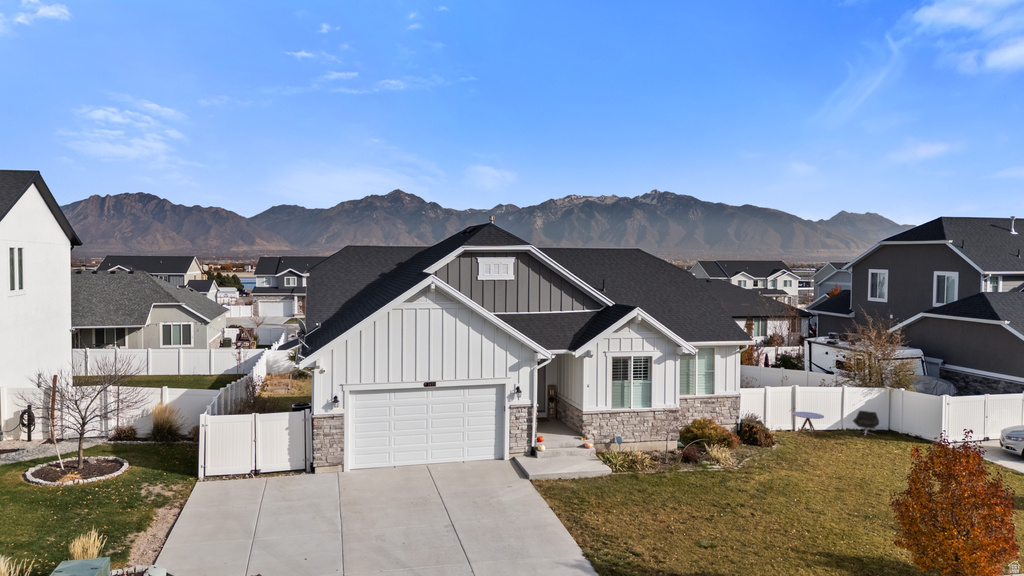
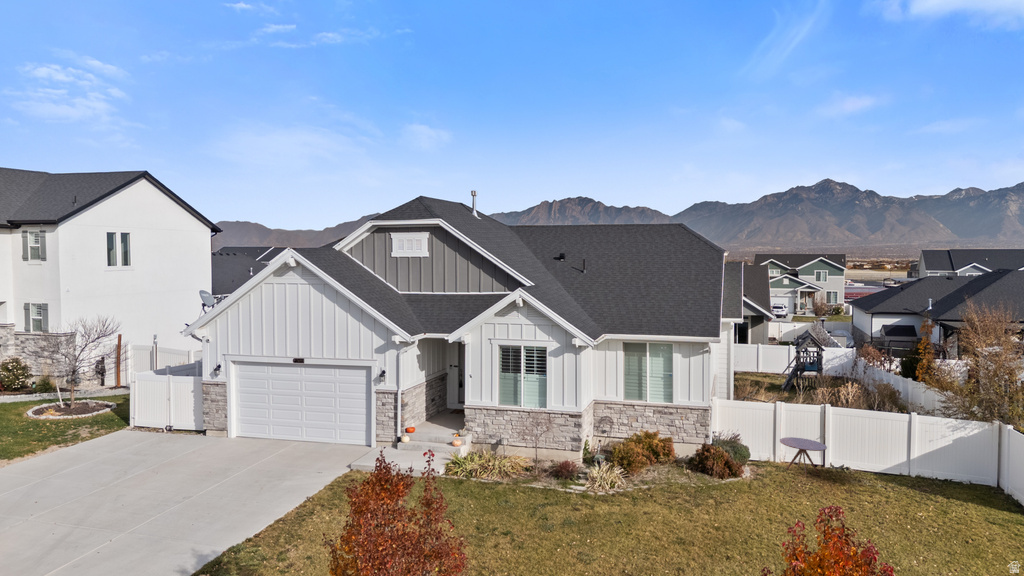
lounge chair: present [853,411,879,434] -> none [886,448,935,488]

